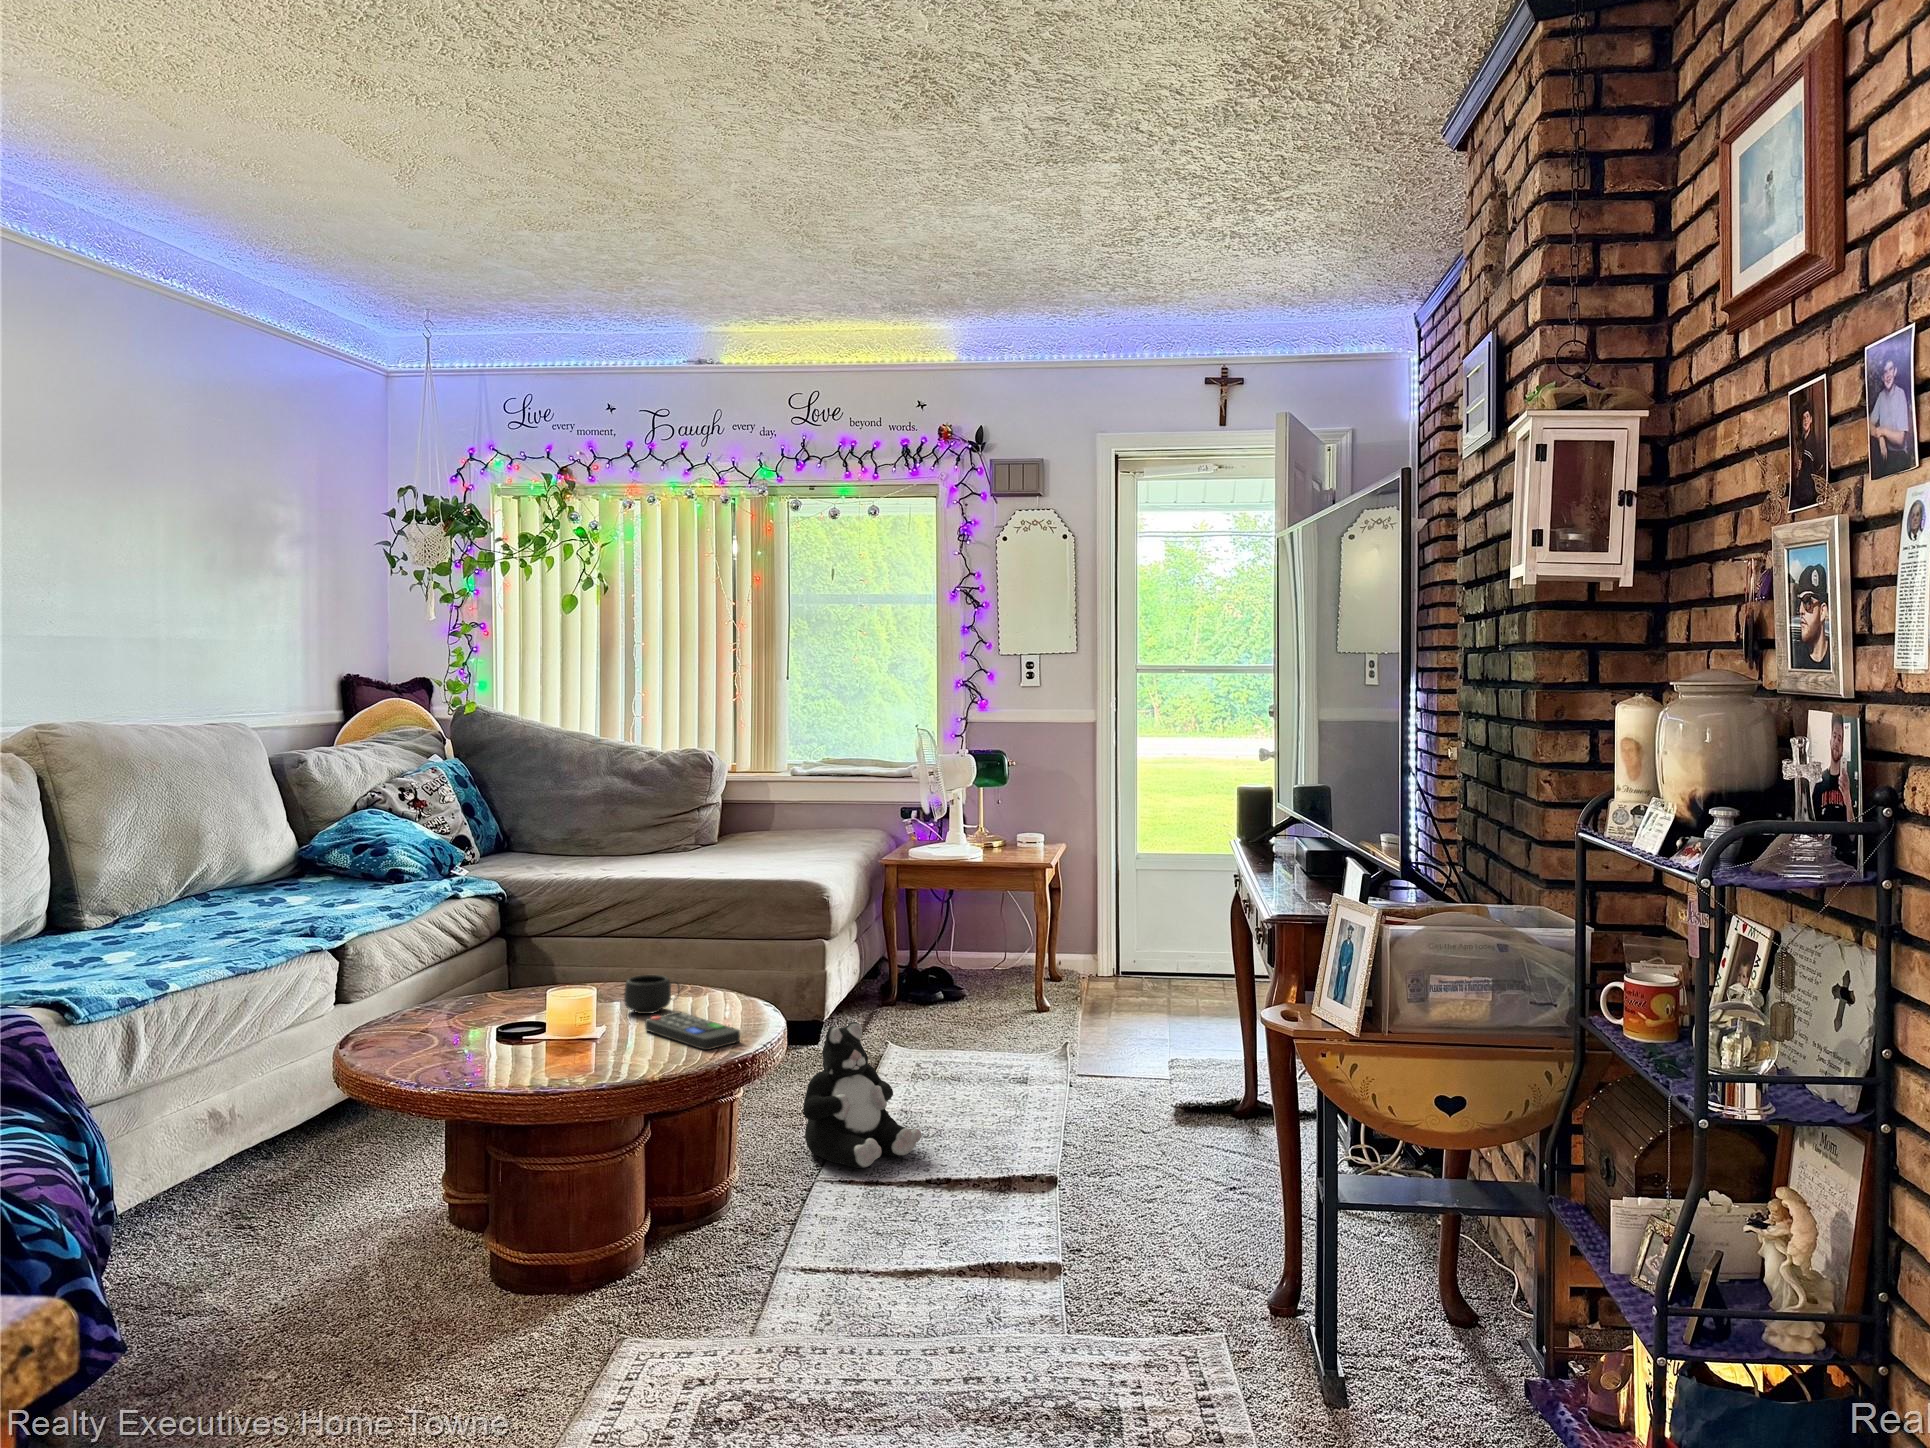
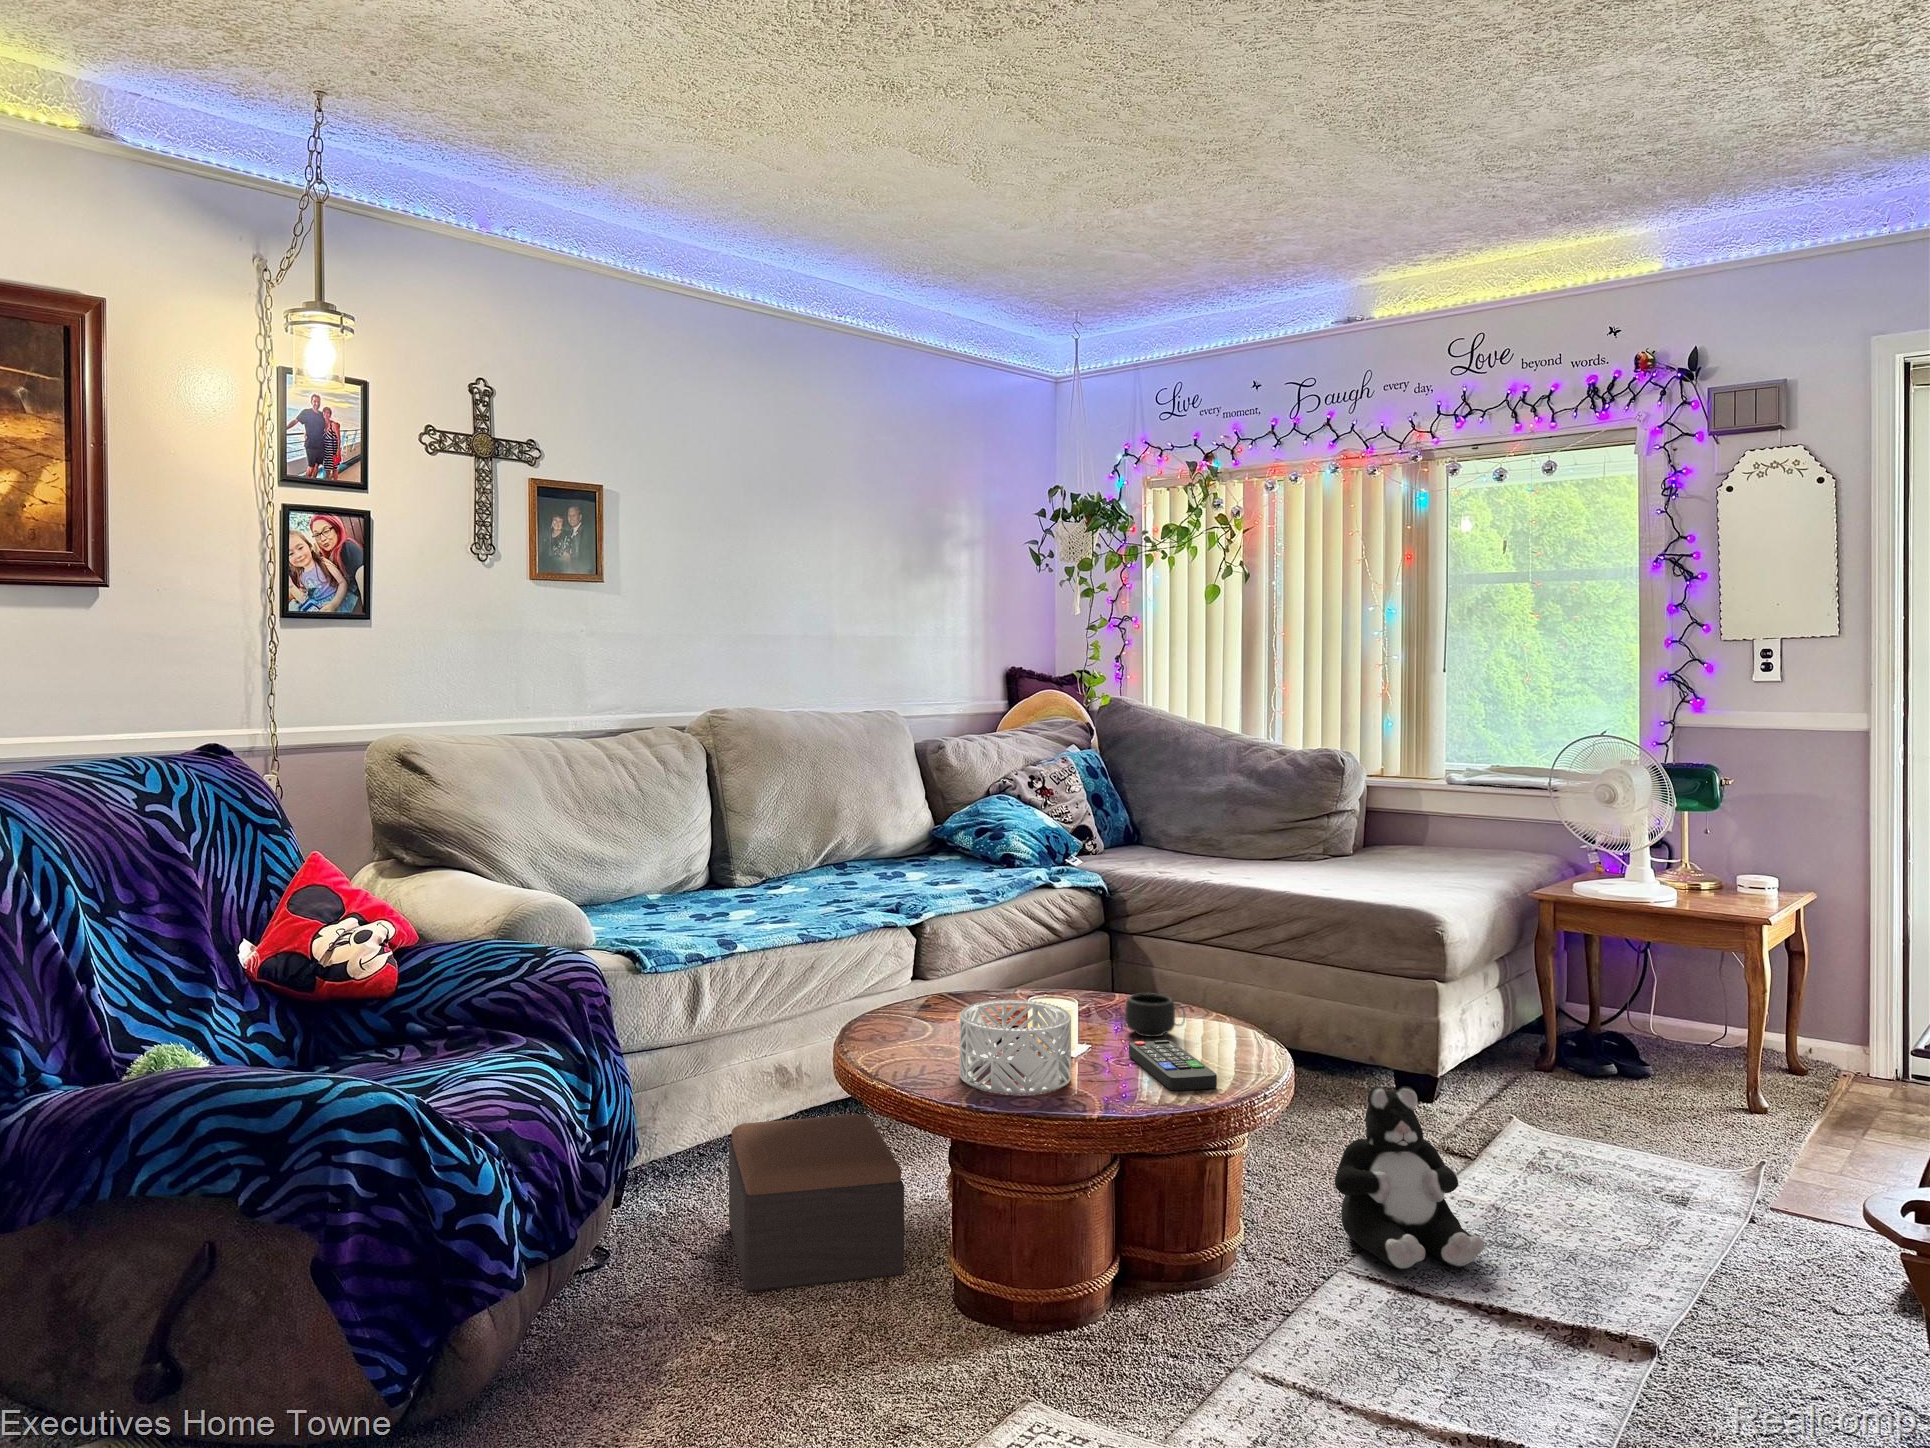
decorative bowl: none [504,991,615,1080] -> present [960,999,1071,1095]
footstool: none [195,1142,434,1347] -> present [729,1114,904,1292]

